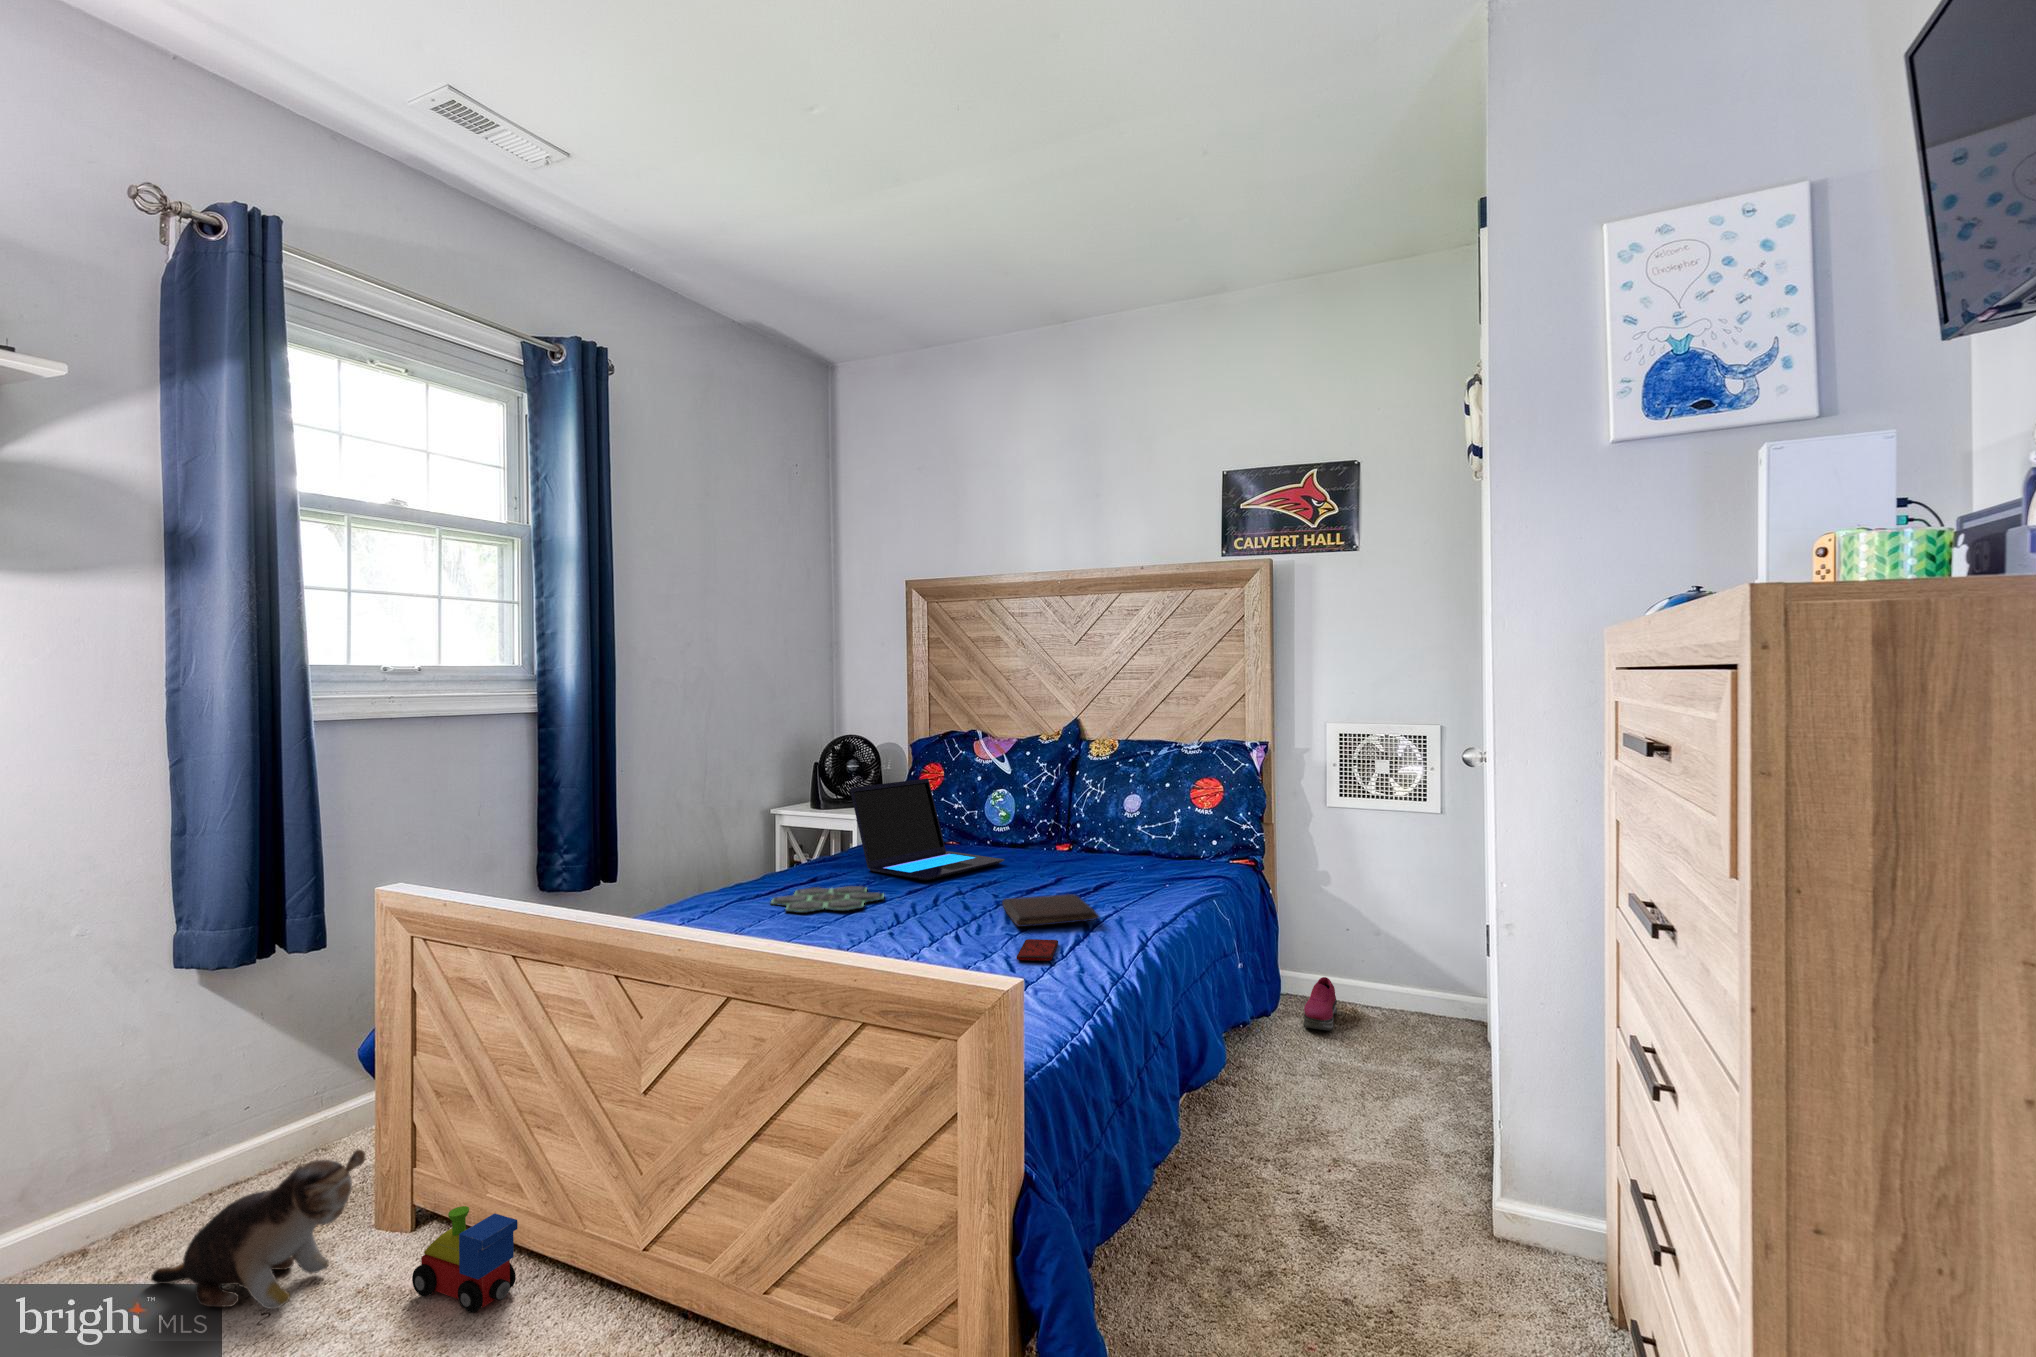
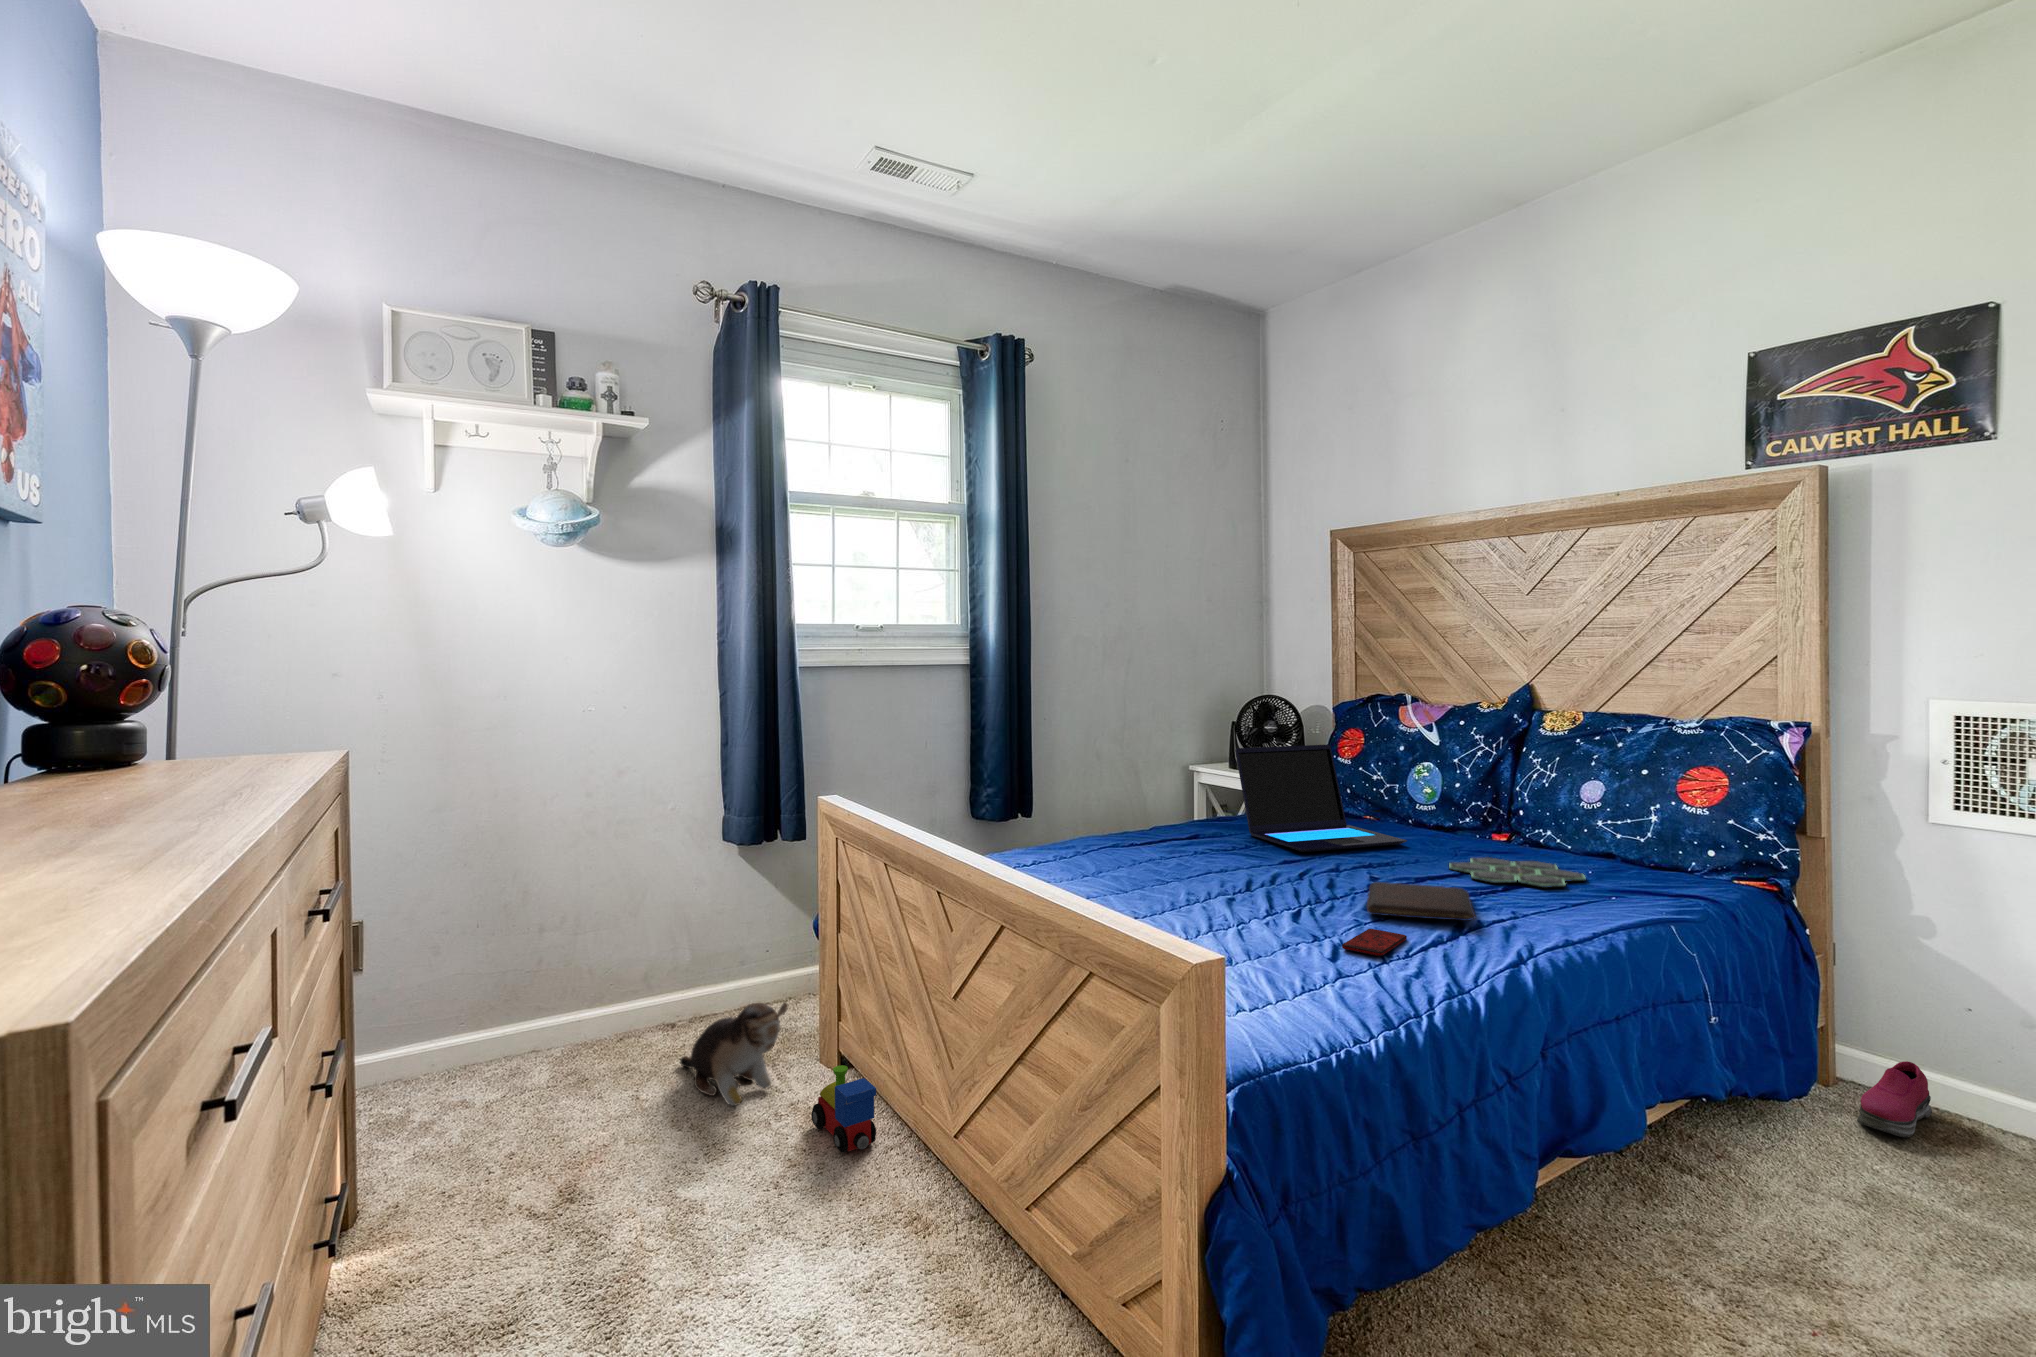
board game: present [771,886,884,913] -> present [1449,857,1586,888]

